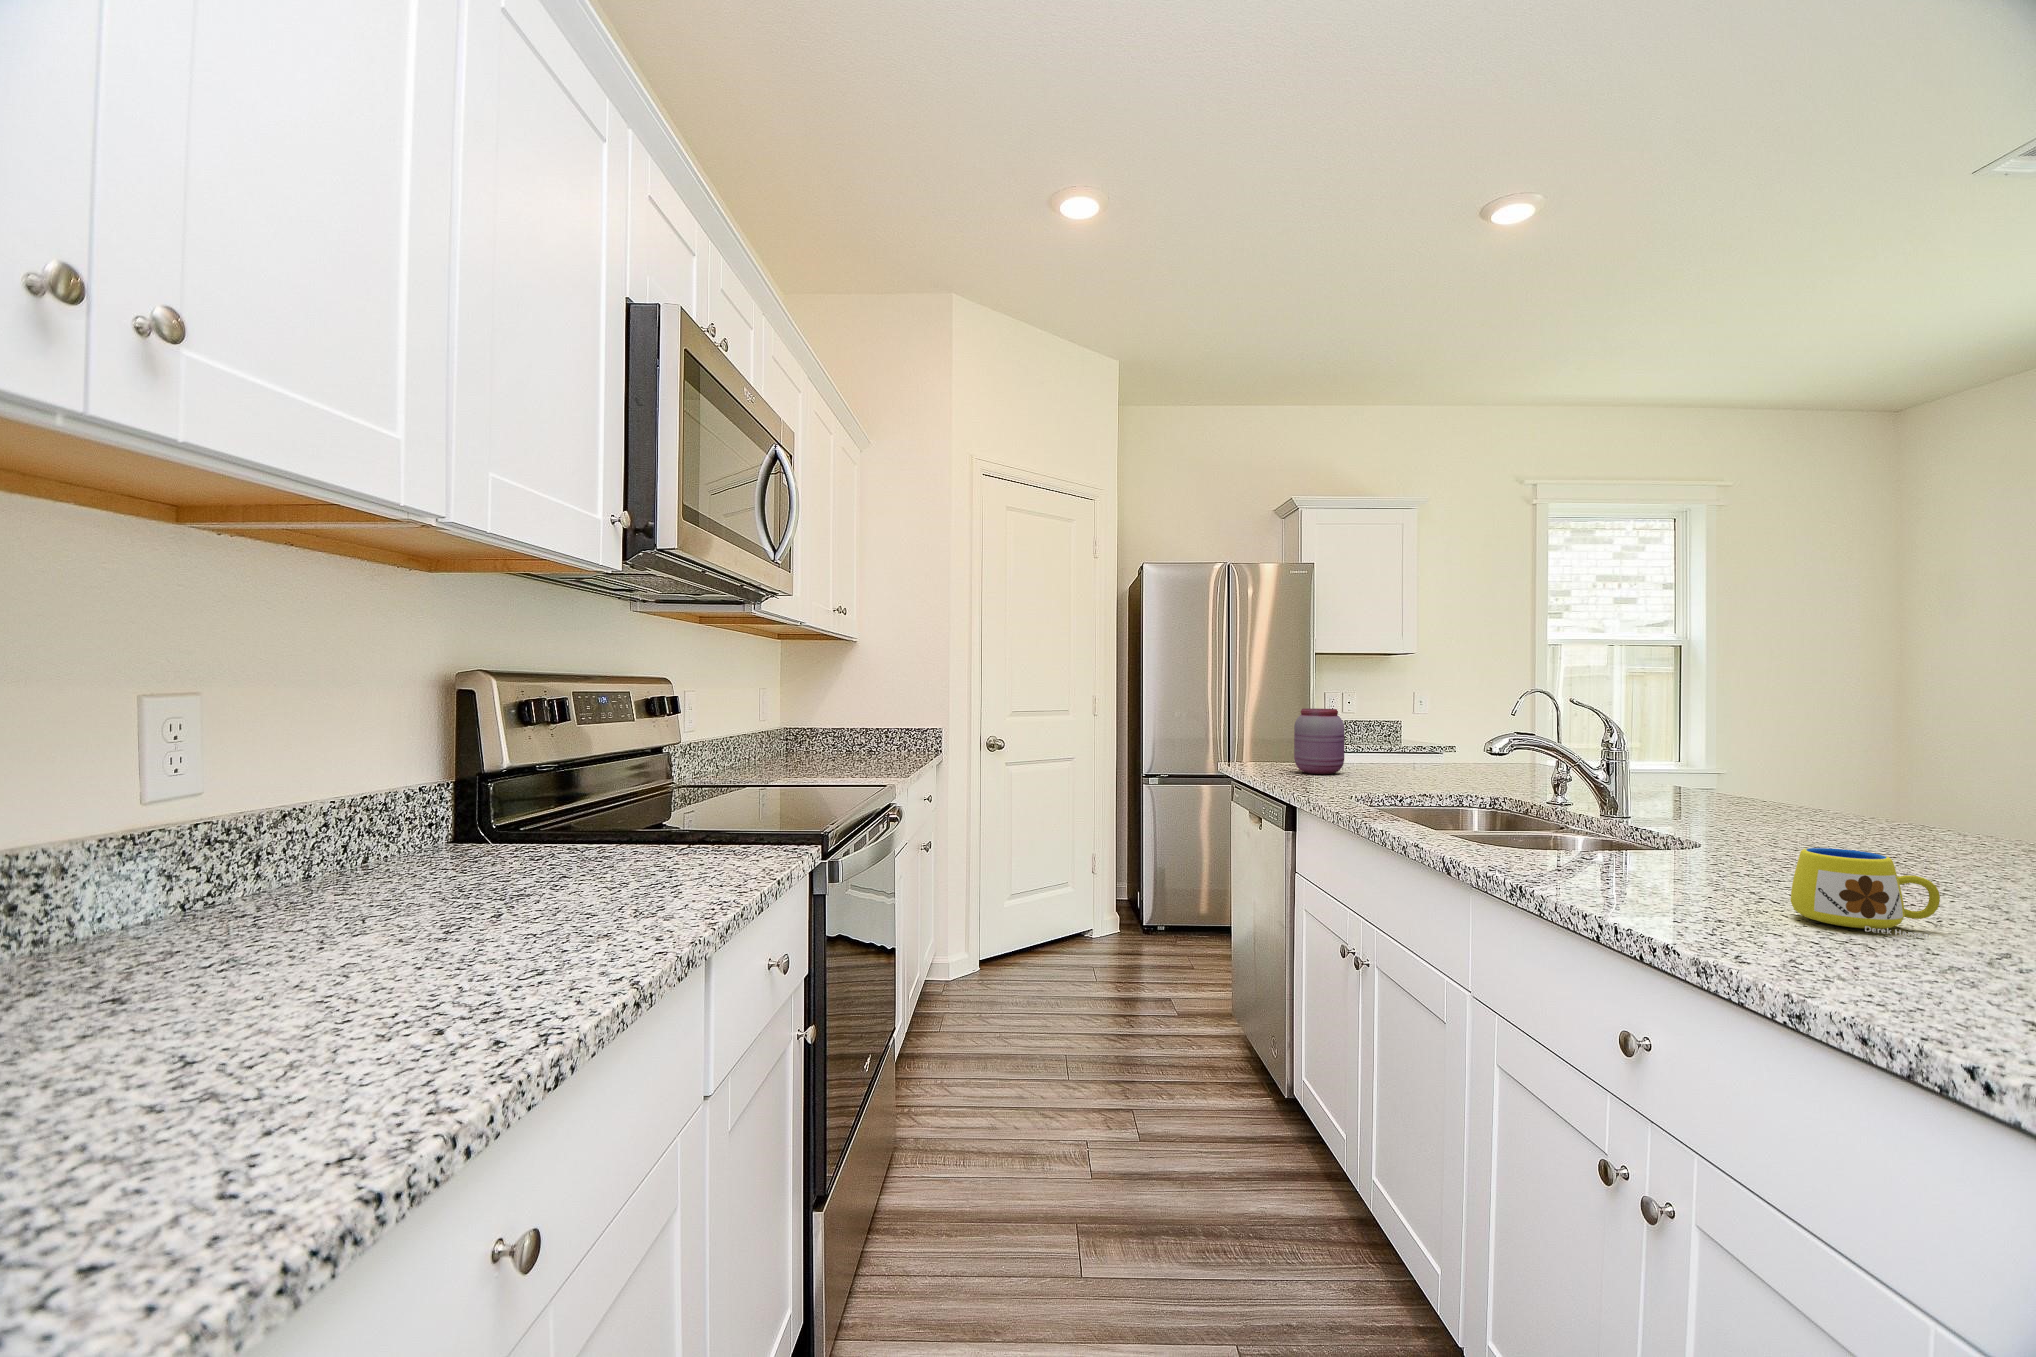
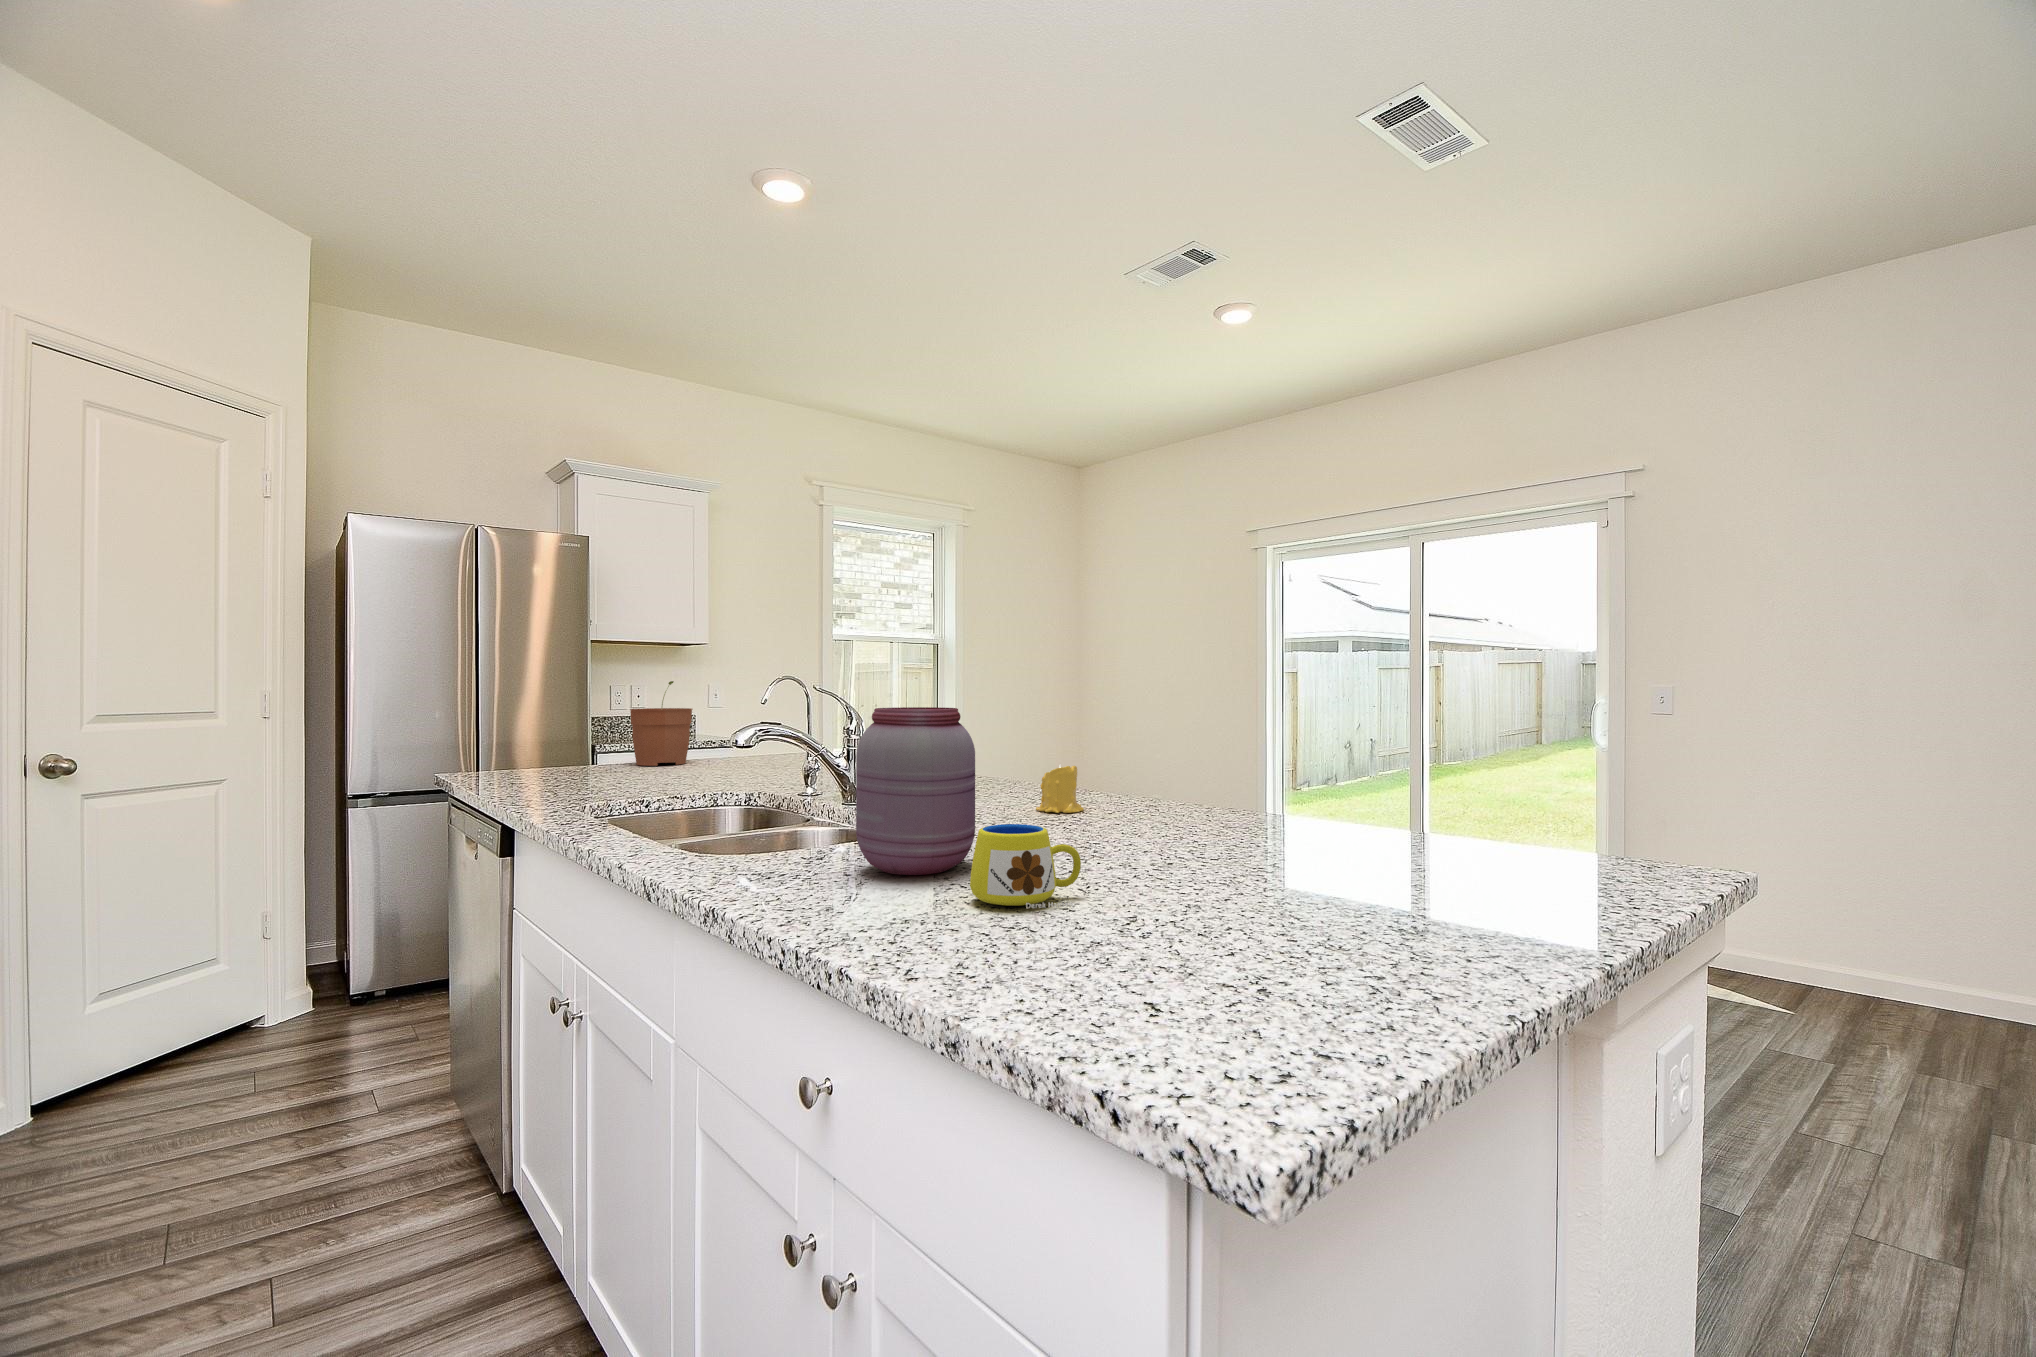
plant pot: none [1363,692,1420,768] -> present [630,681,692,766]
jar: present [1294,709,1344,774] -> present [856,707,975,875]
candle: none [1862,795,1939,853] -> present [1036,766,1084,813]

